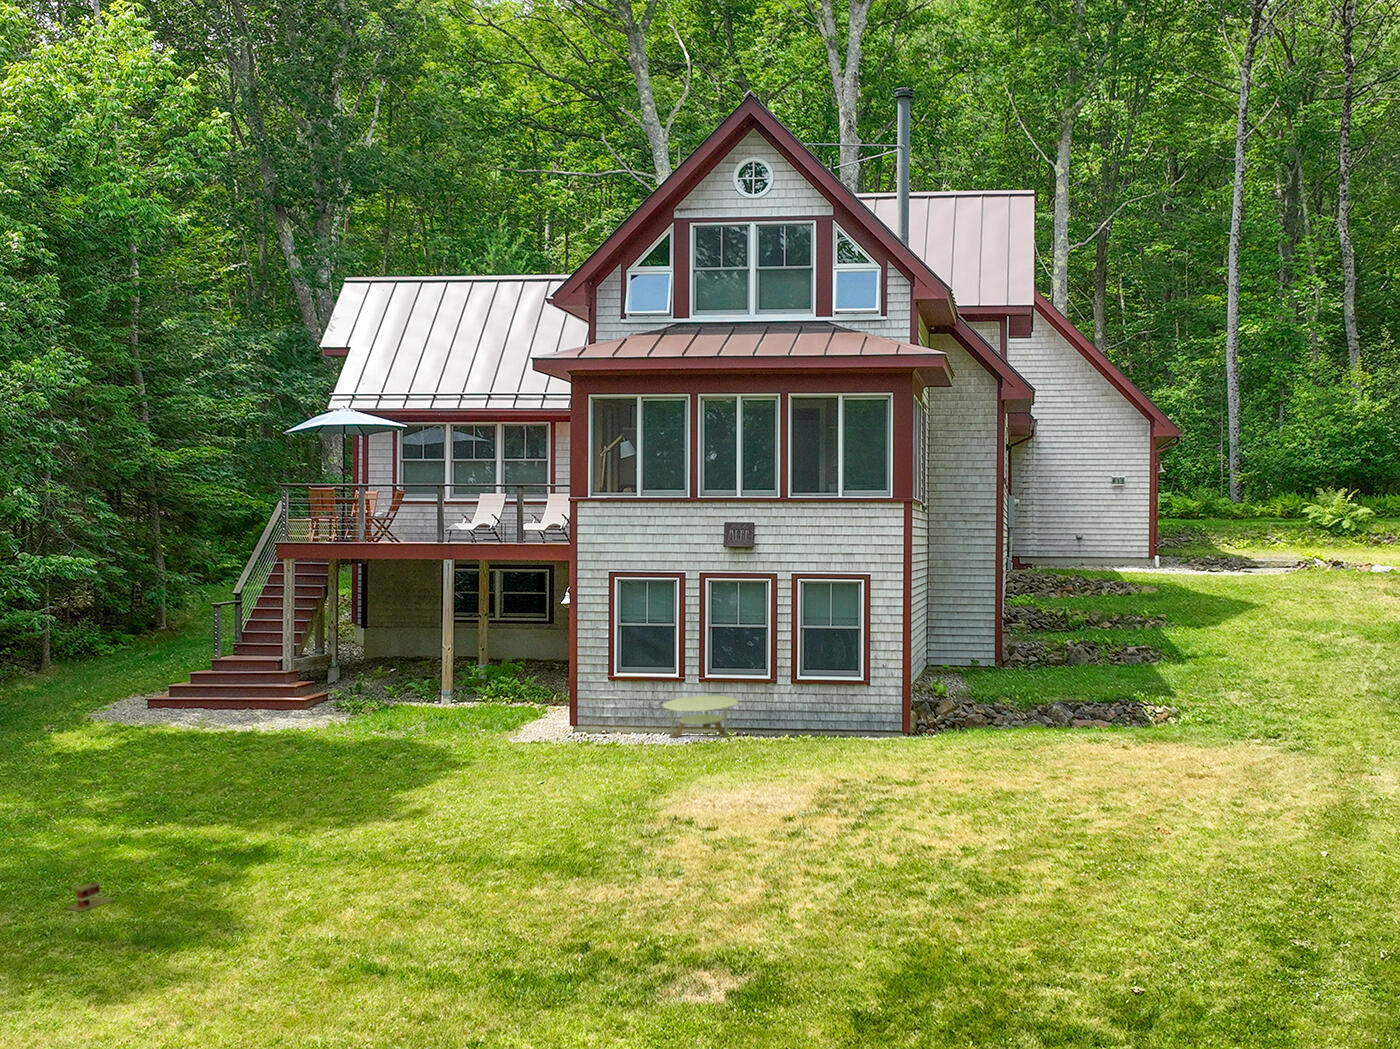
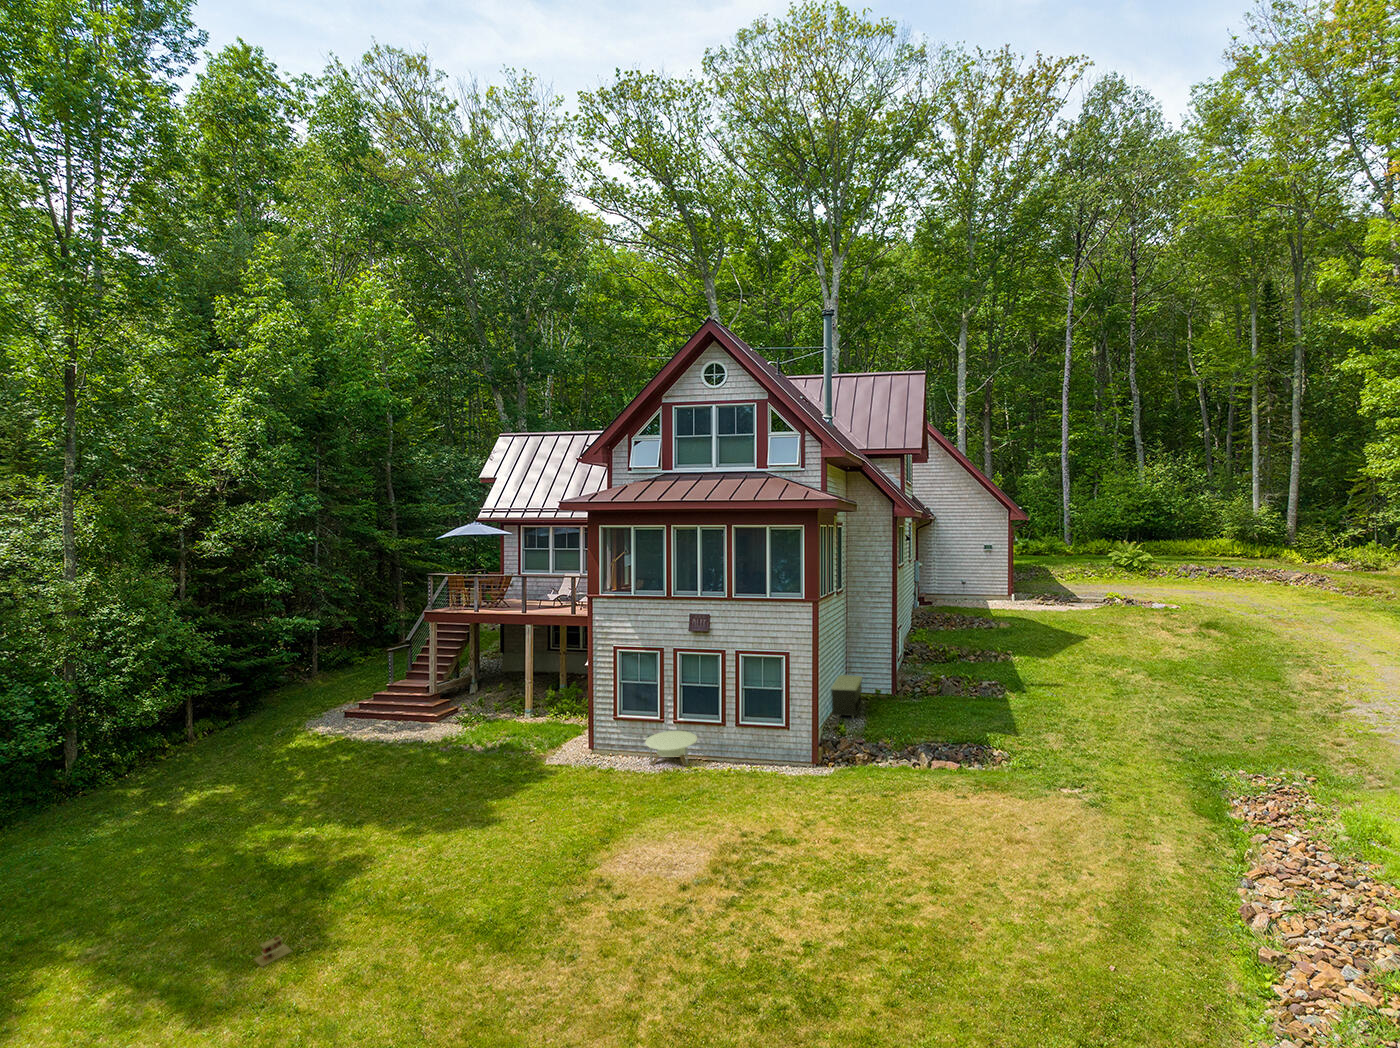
storage bench: none [918,633,959,688] -> present [831,675,862,718]
toy house: present [66,882,113,912] -> present [254,936,292,967]

